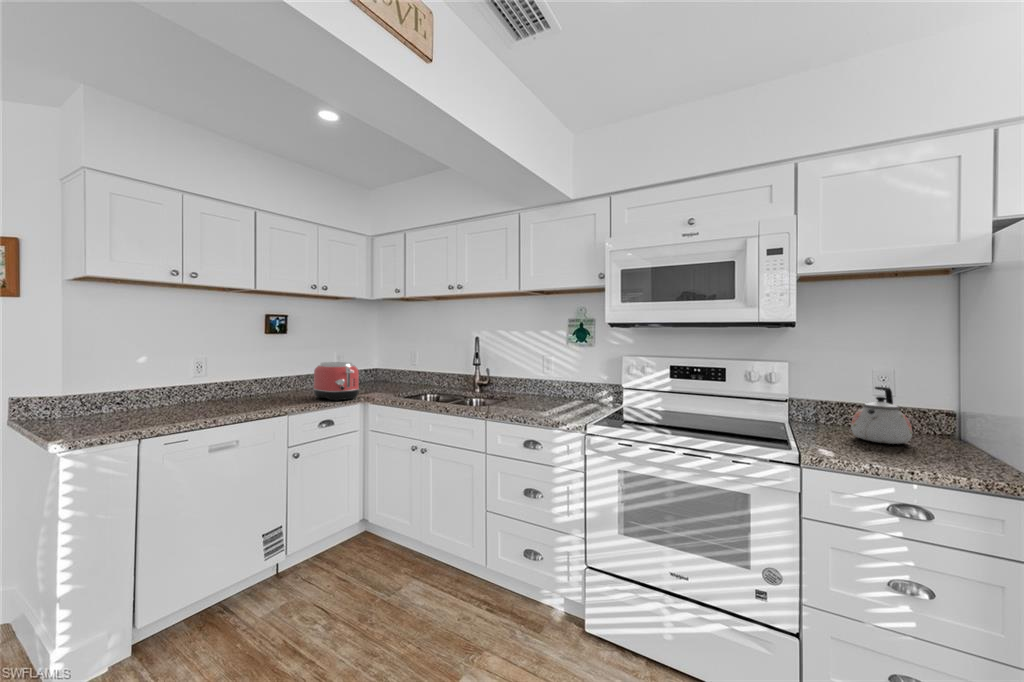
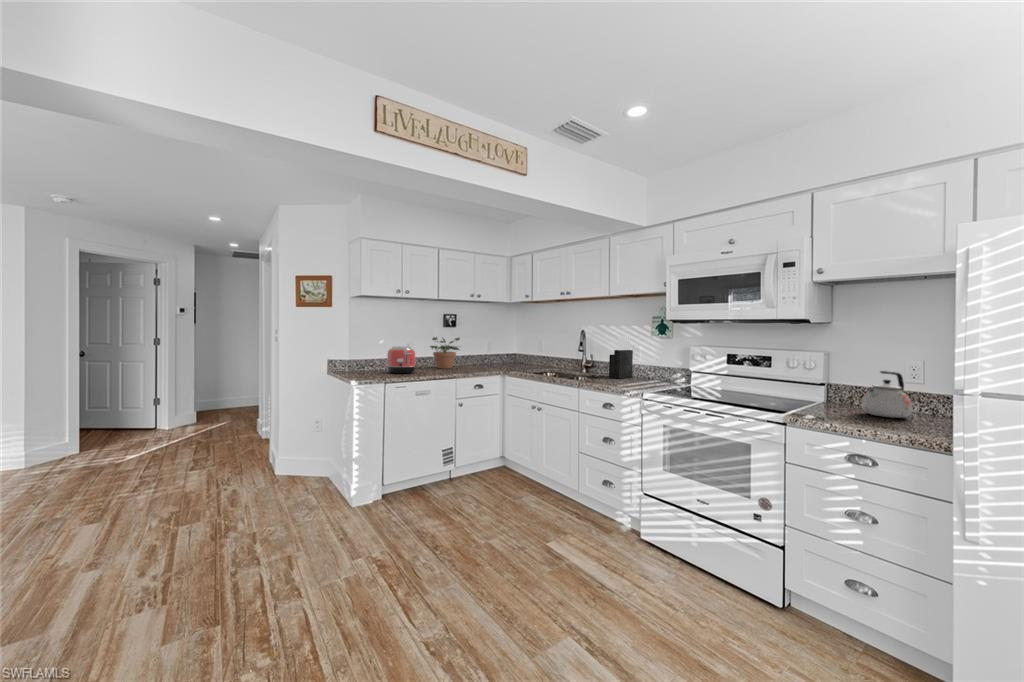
knife block: none [514,345,542,400] -> present [609,336,633,379]
potted plant: none [242,348,302,397] -> present [430,337,460,369]
toaster: present [313,362,359,401] -> present [387,347,415,374]

